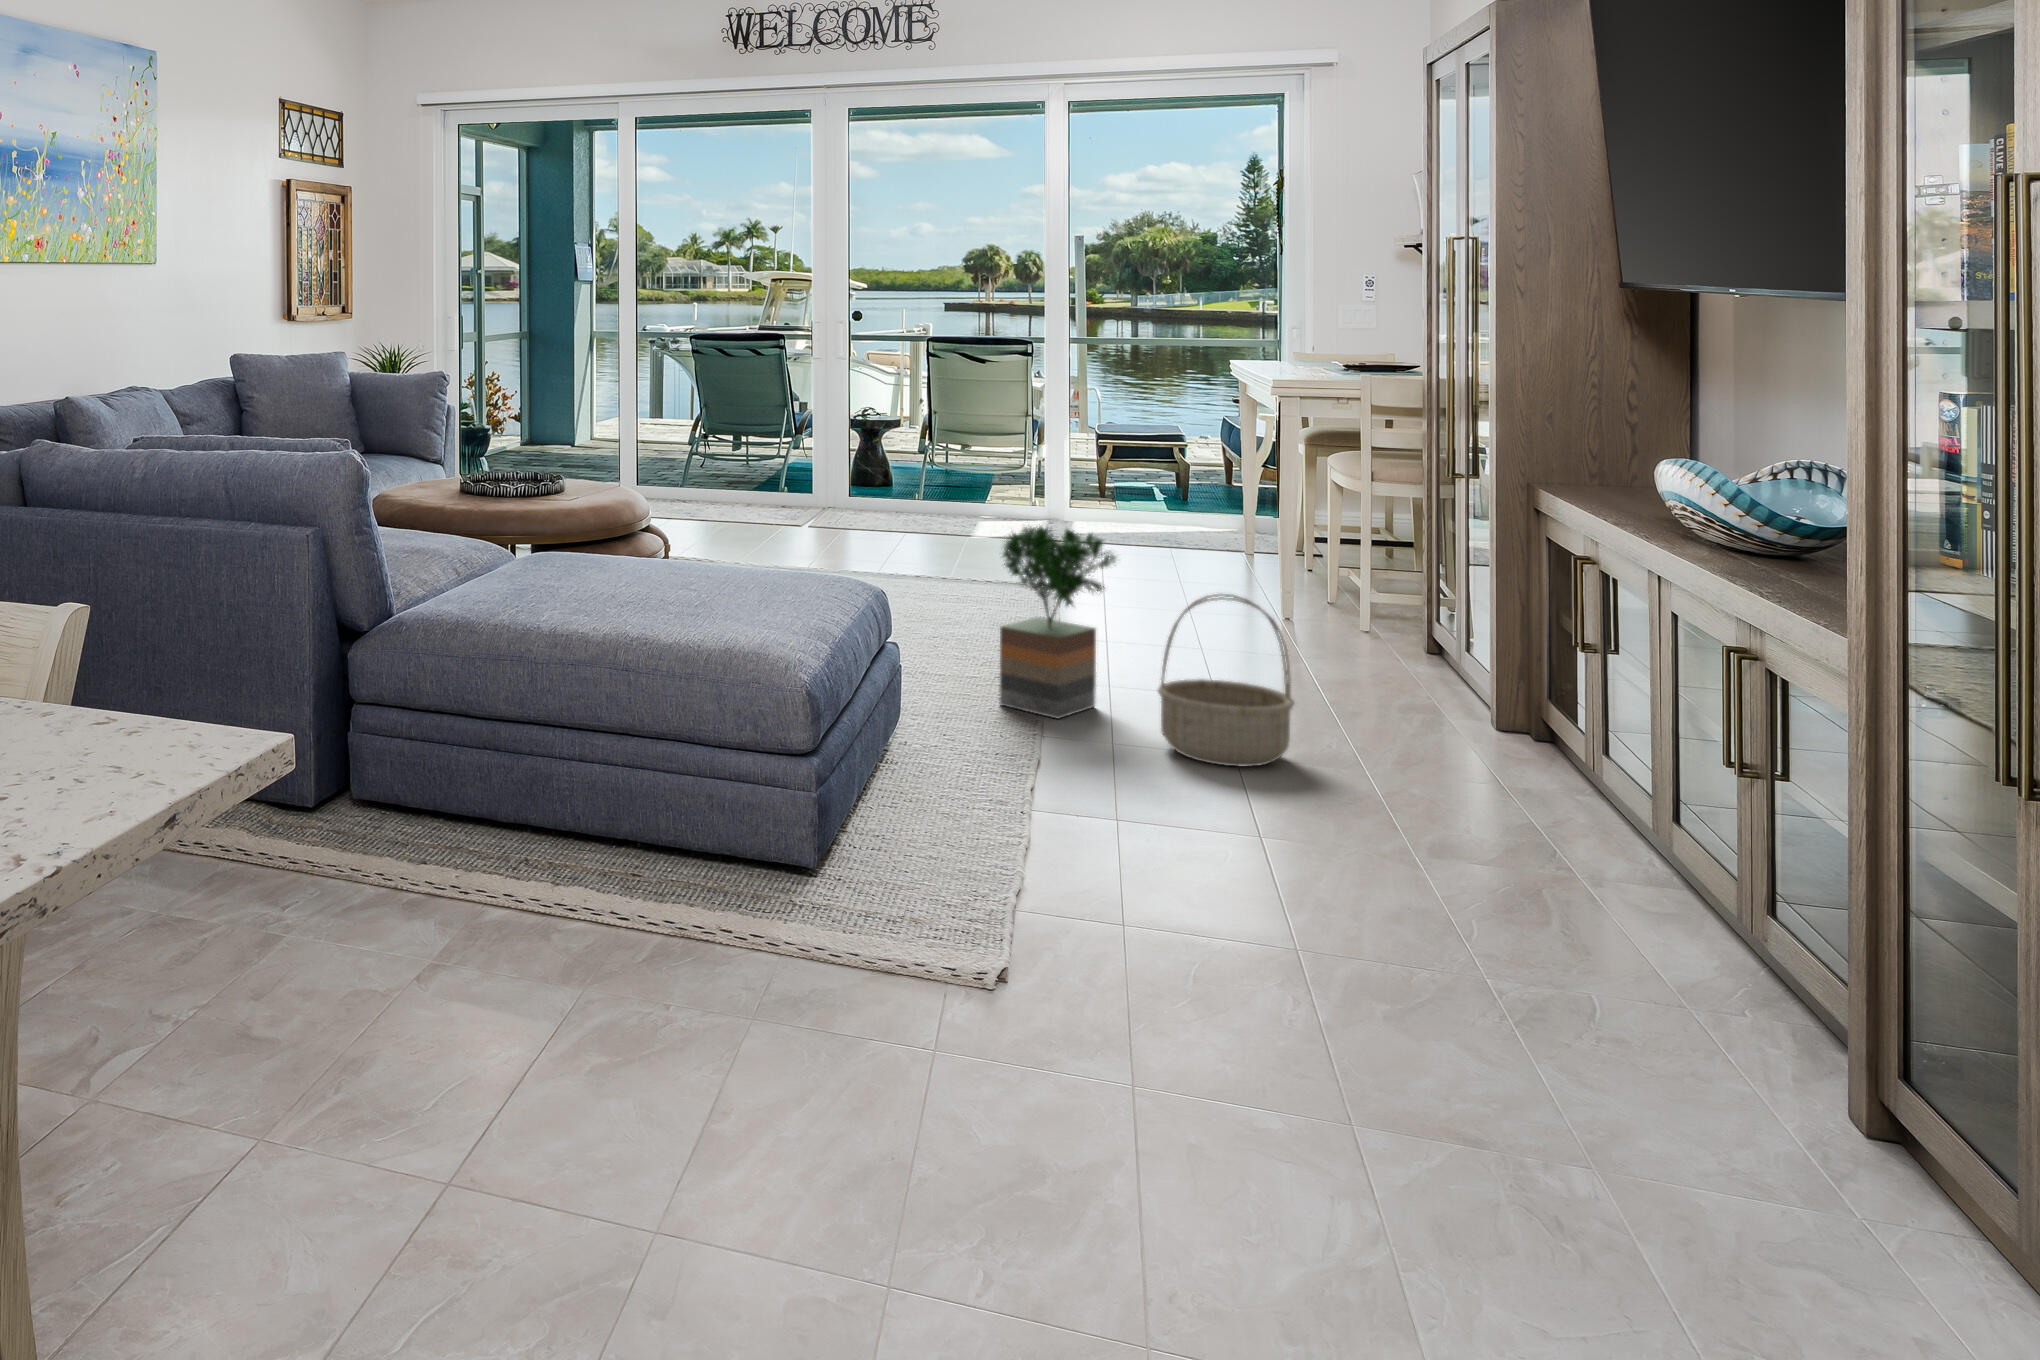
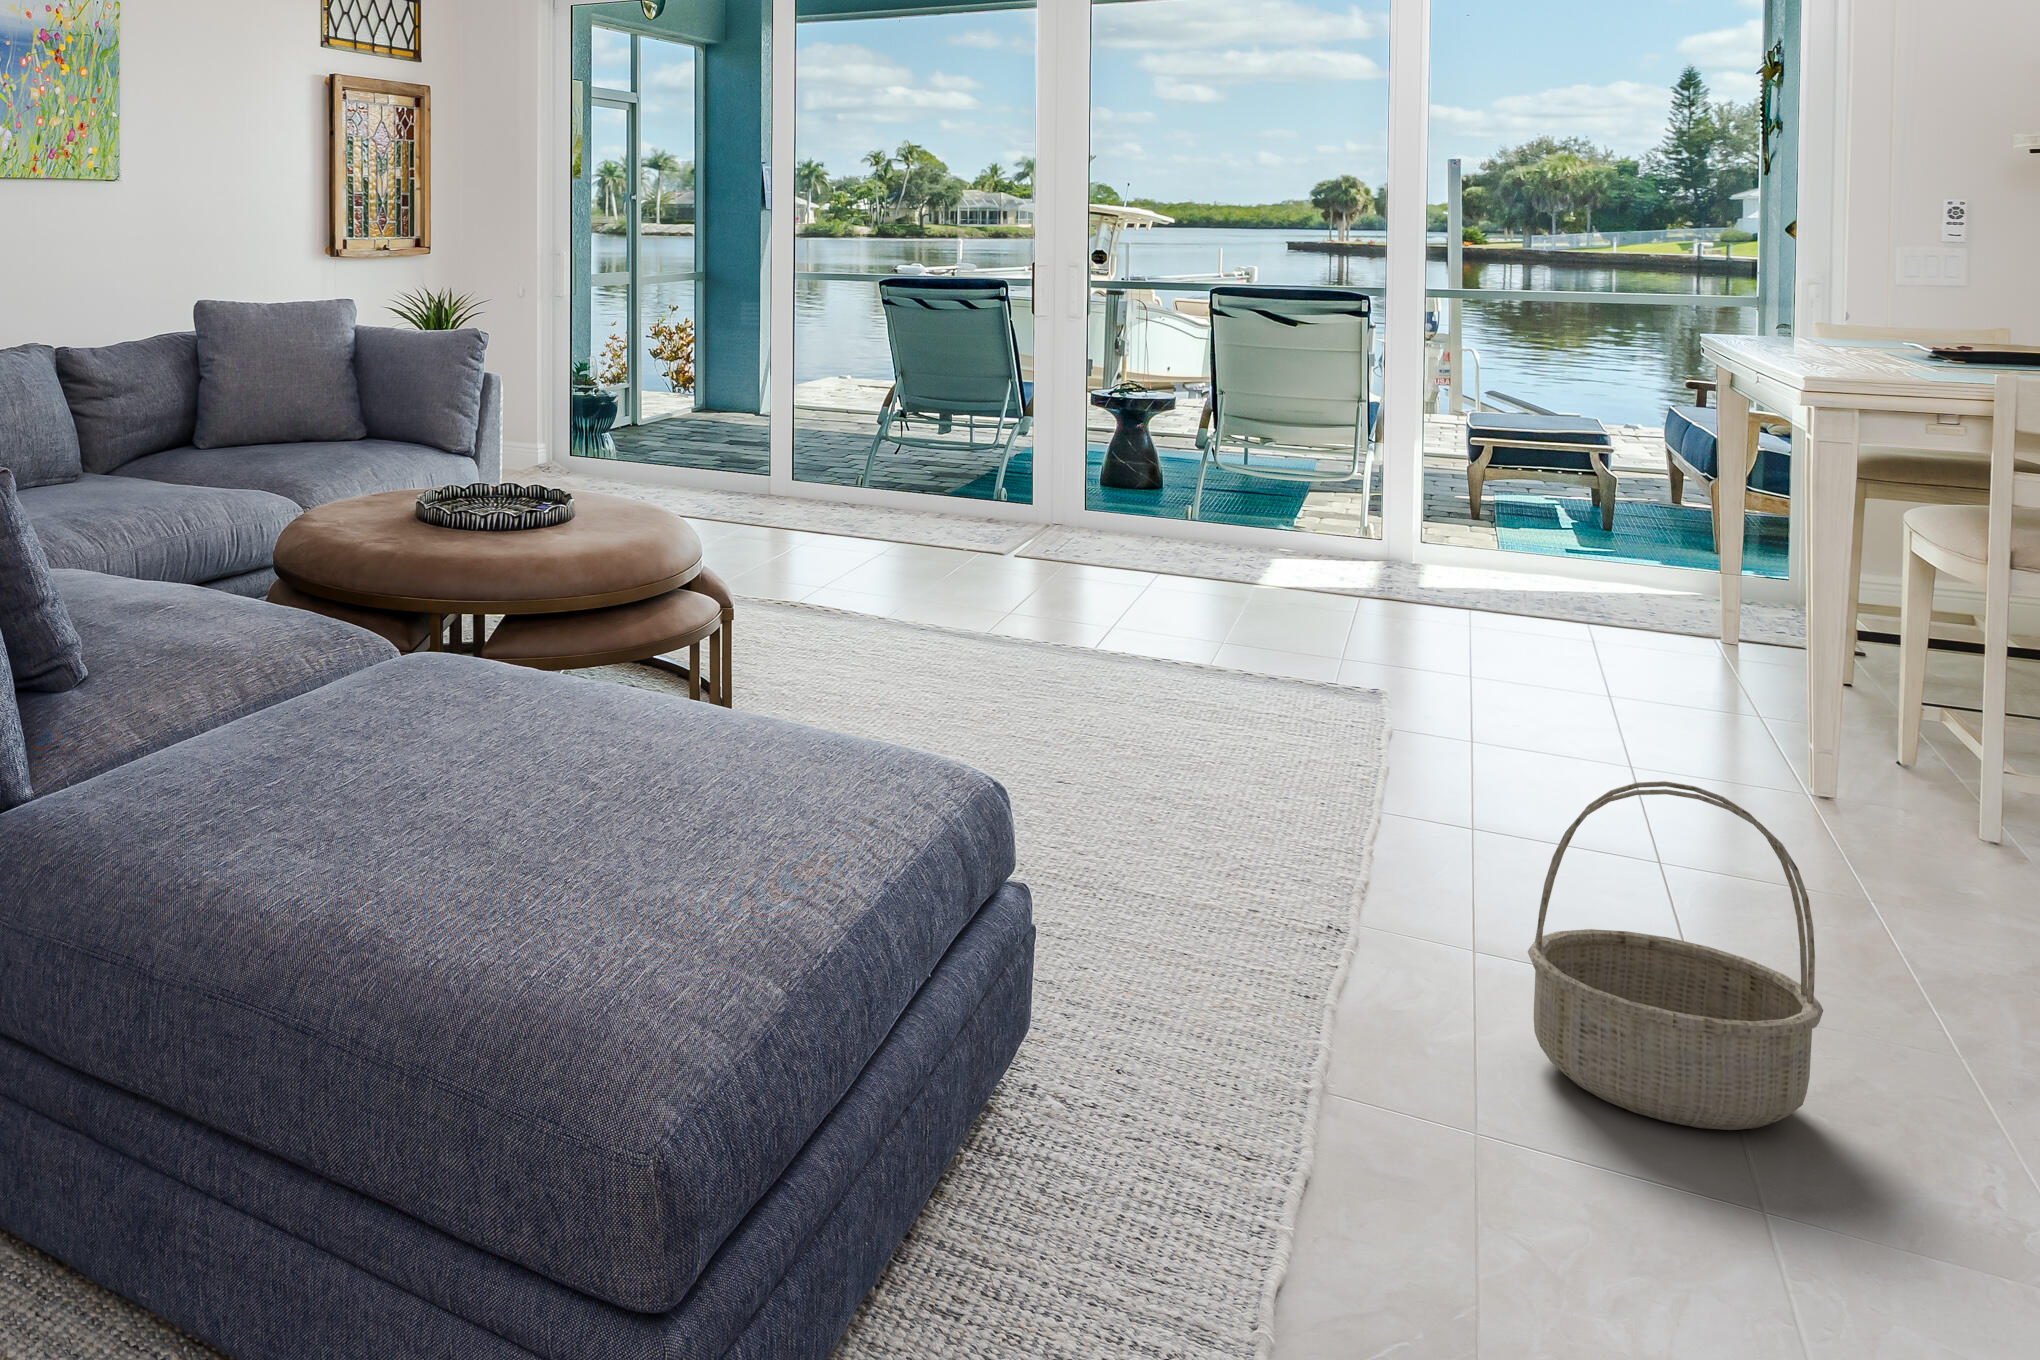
potted tree: present [1000,526,1116,719] -> none [1230,610,1468,967]

